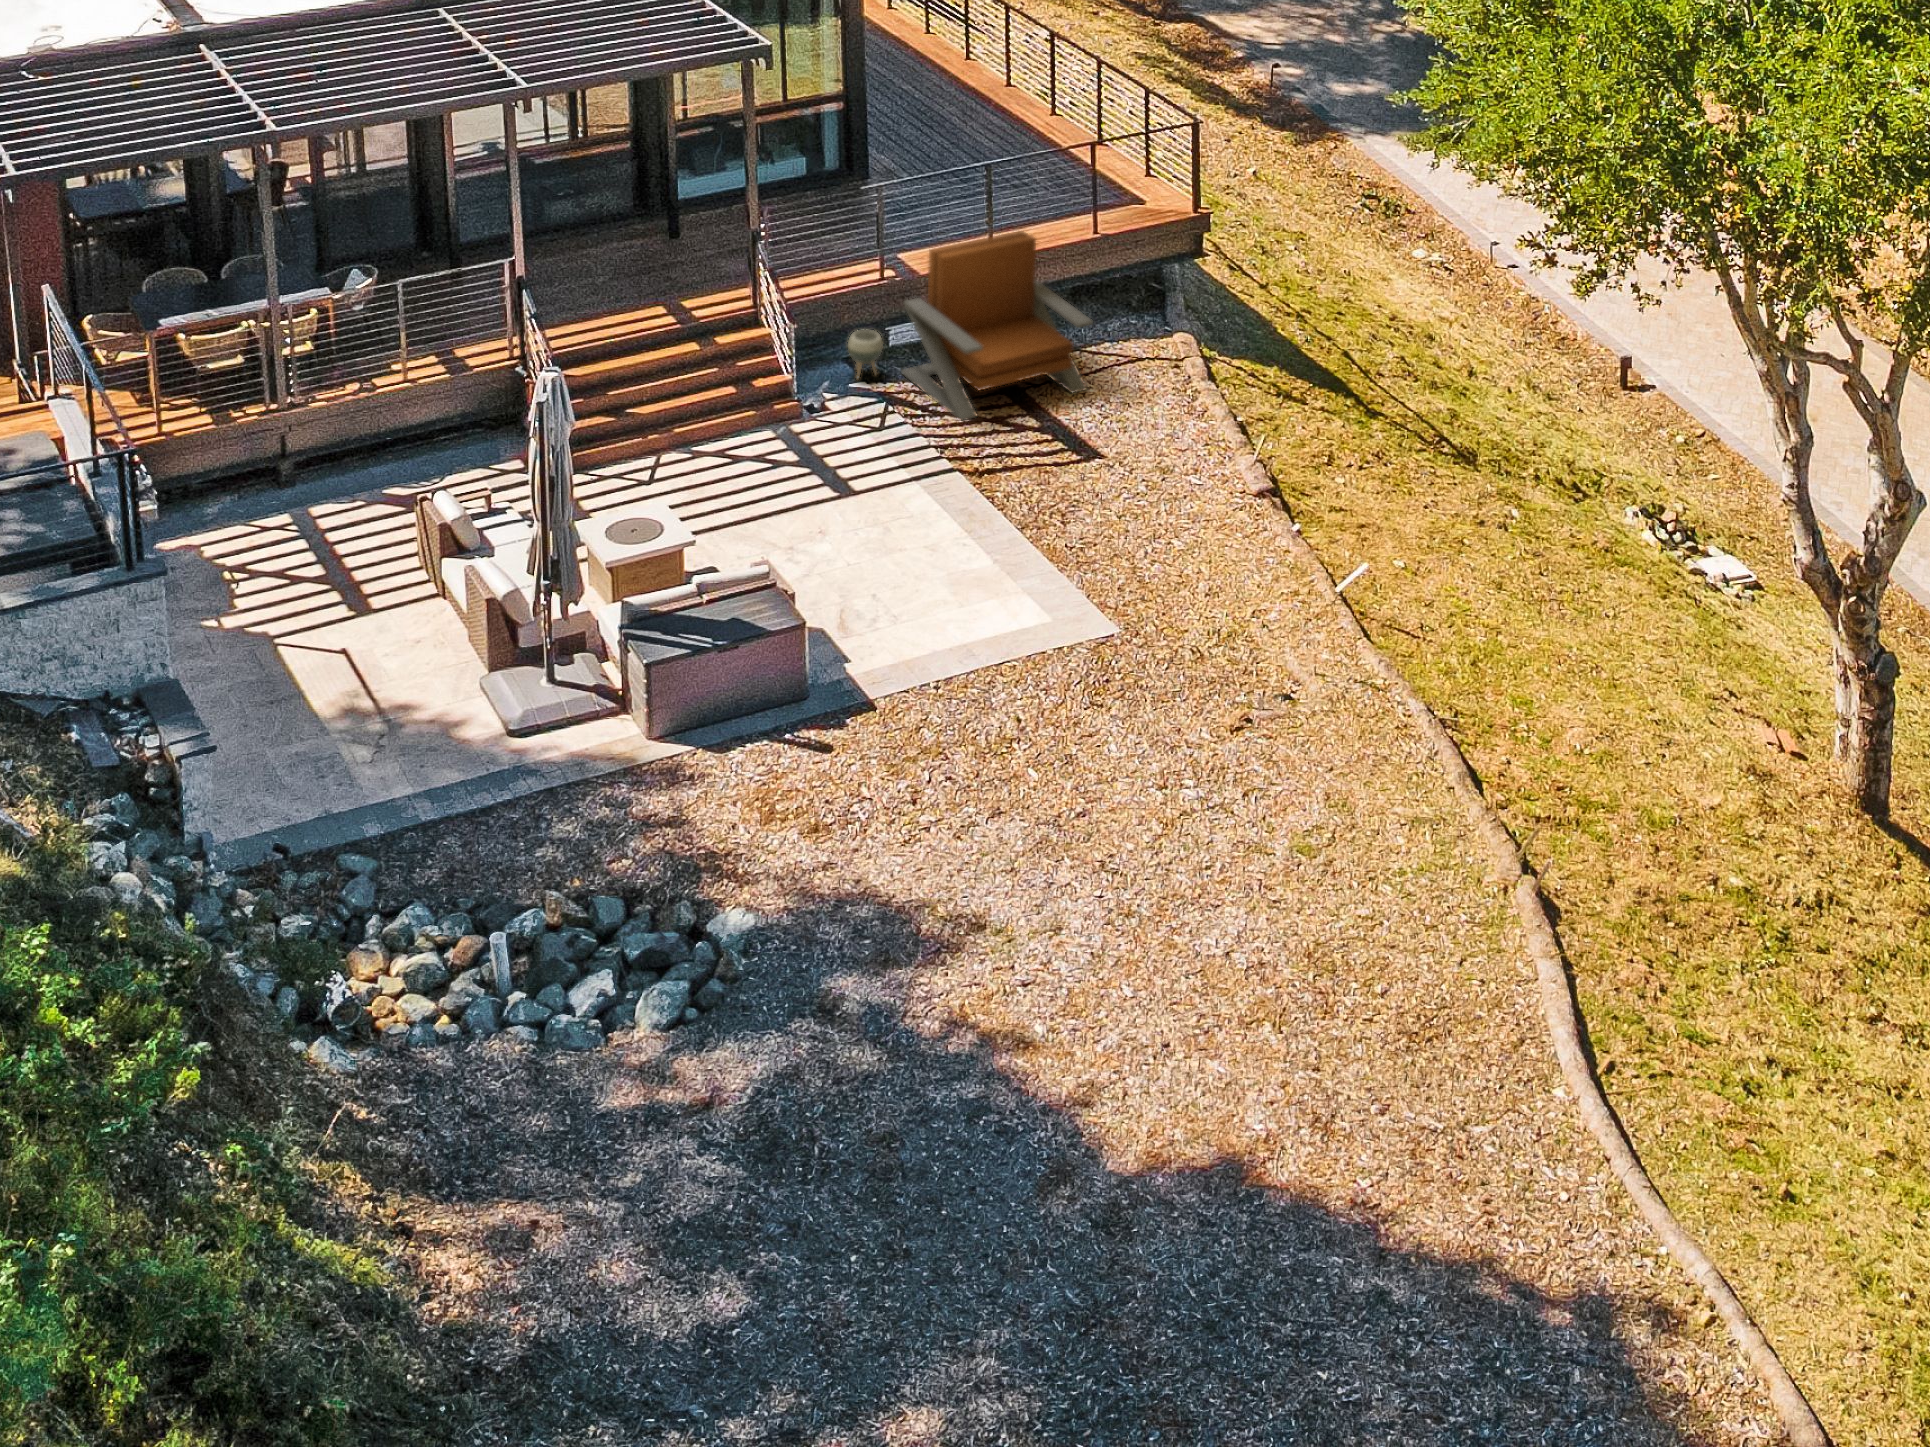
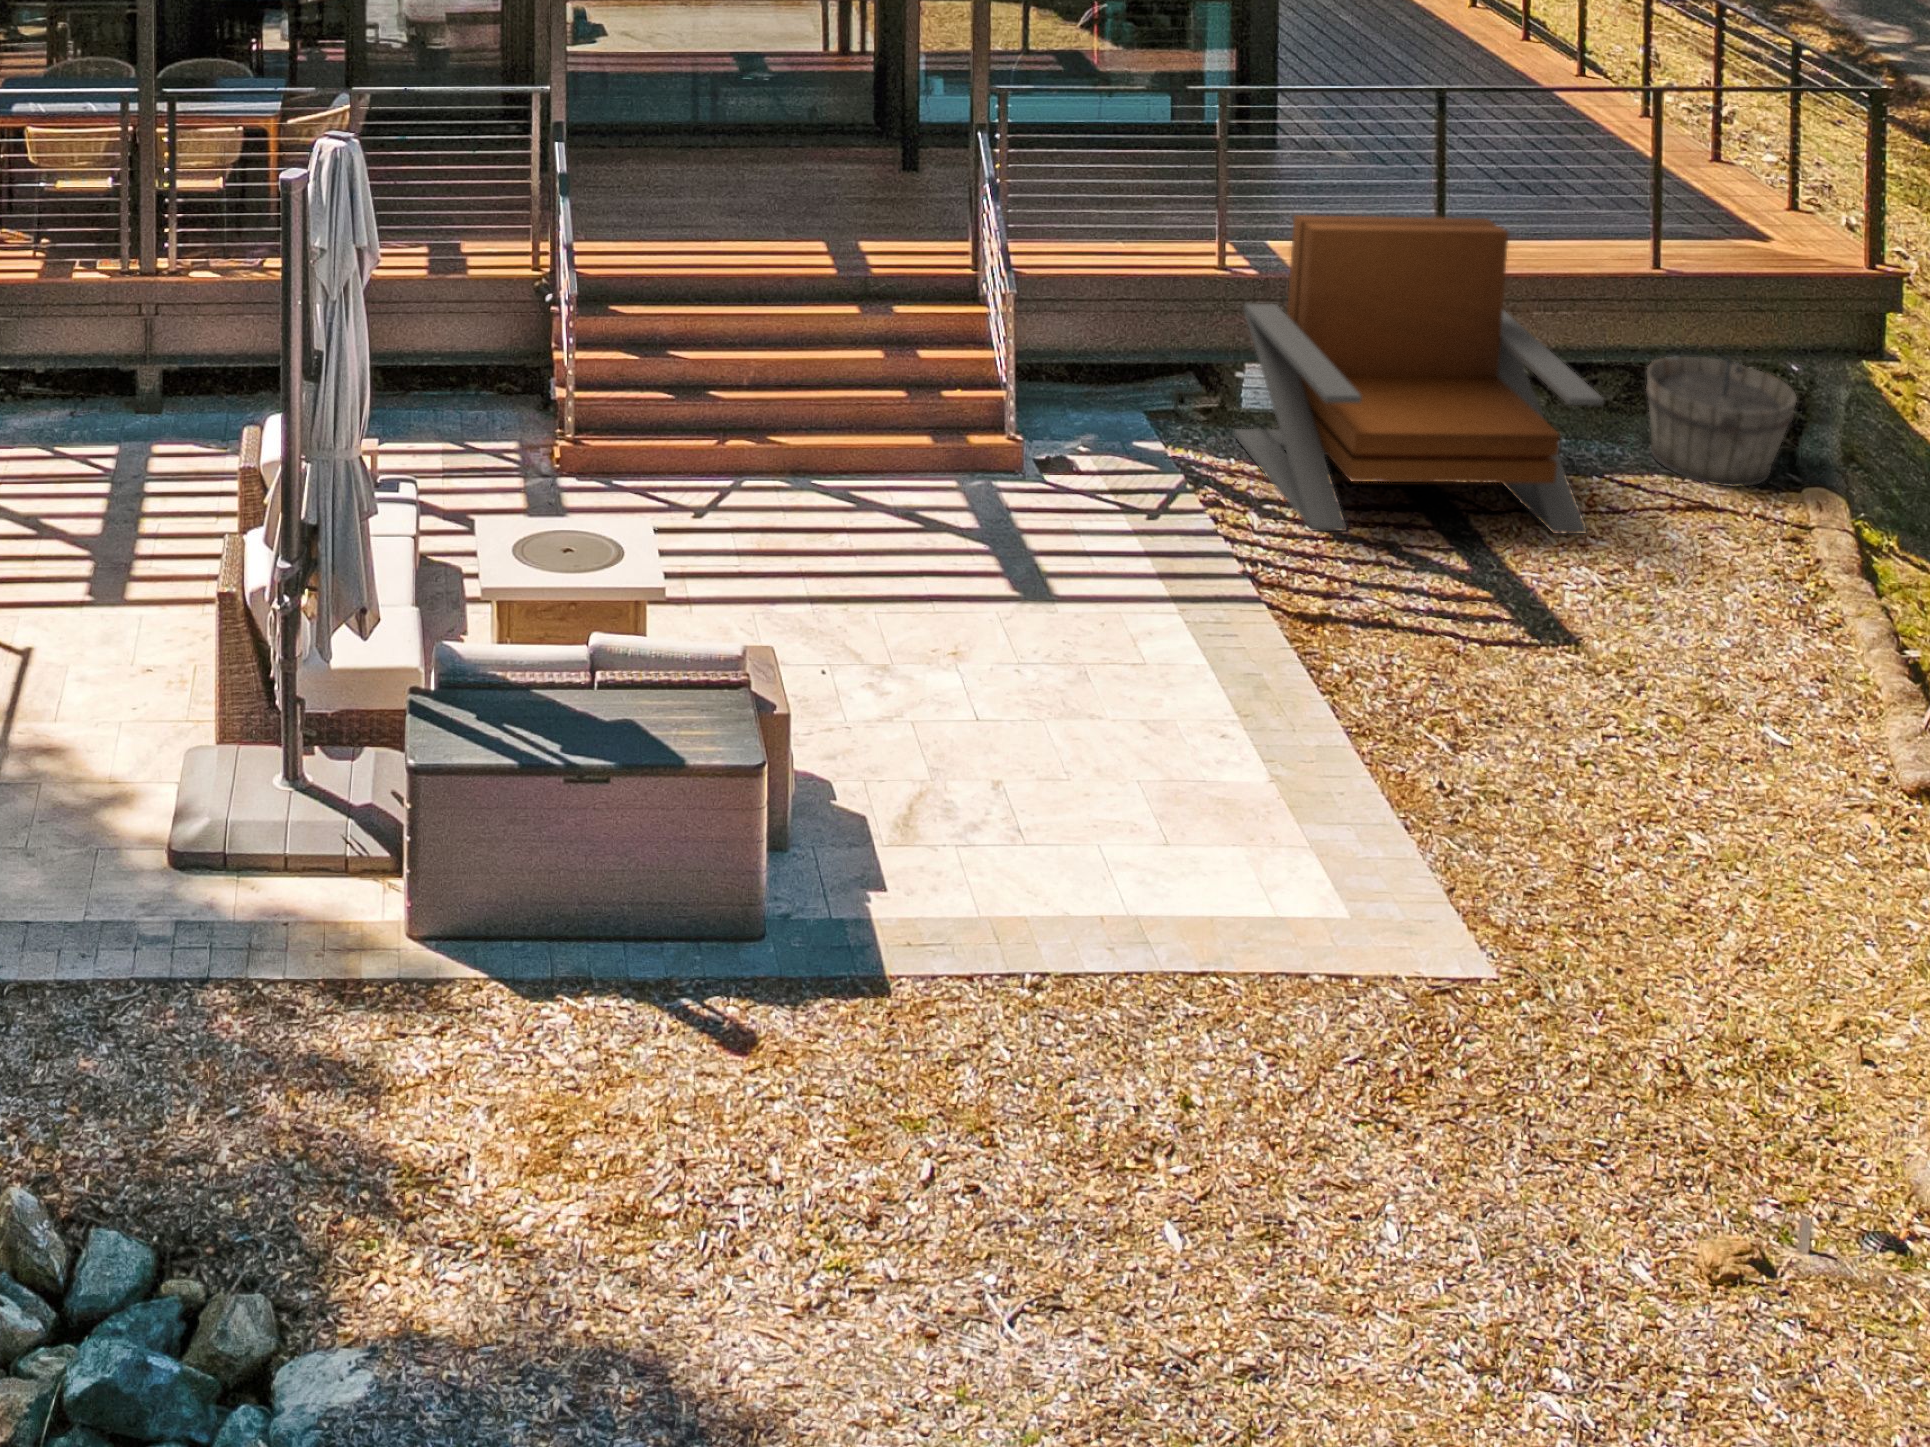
wooden bucket: none [1099,274,1171,347] -> present [1646,349,1797,487]
planter: present [848,329,883,378] -> none [1139,344,1202,431]

